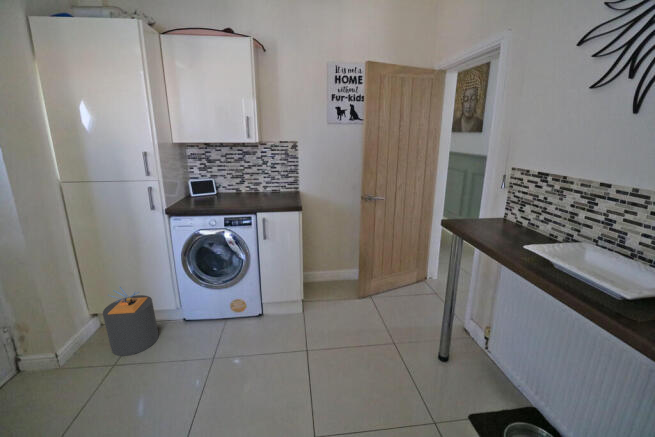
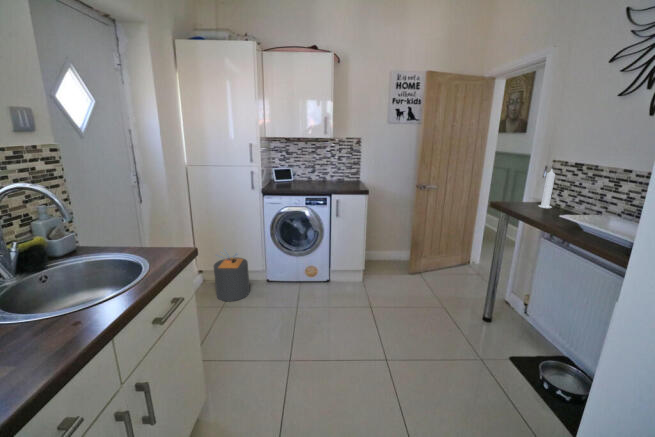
candle: none [497,180,516,228] -> present [539,169,555,208]

